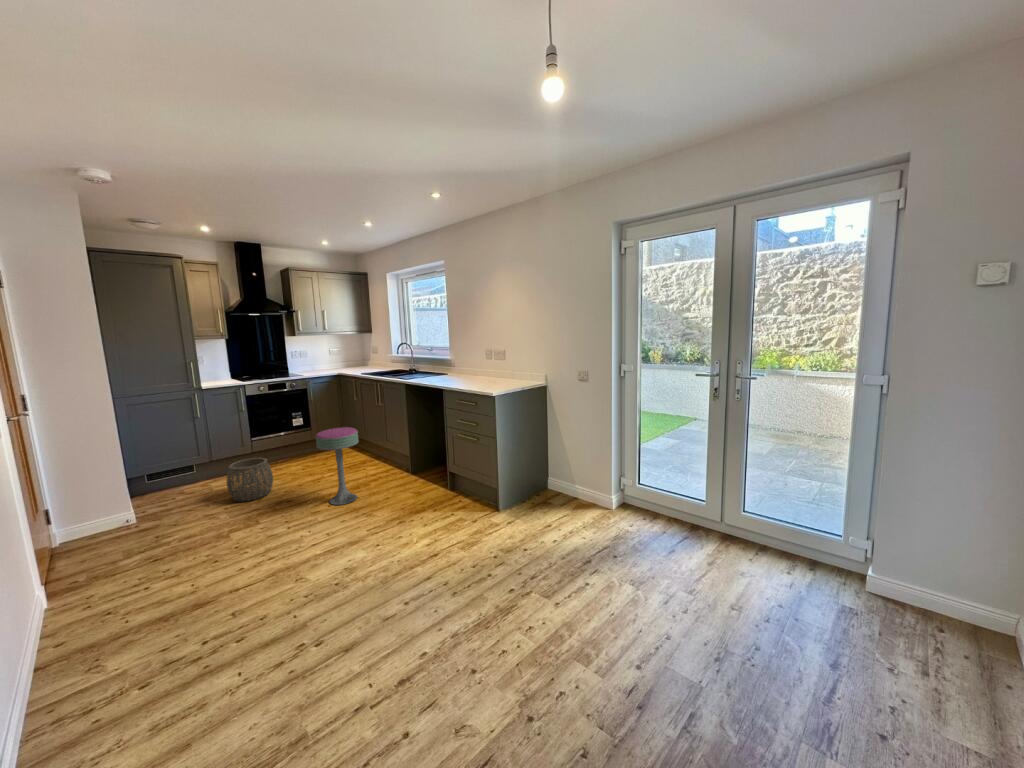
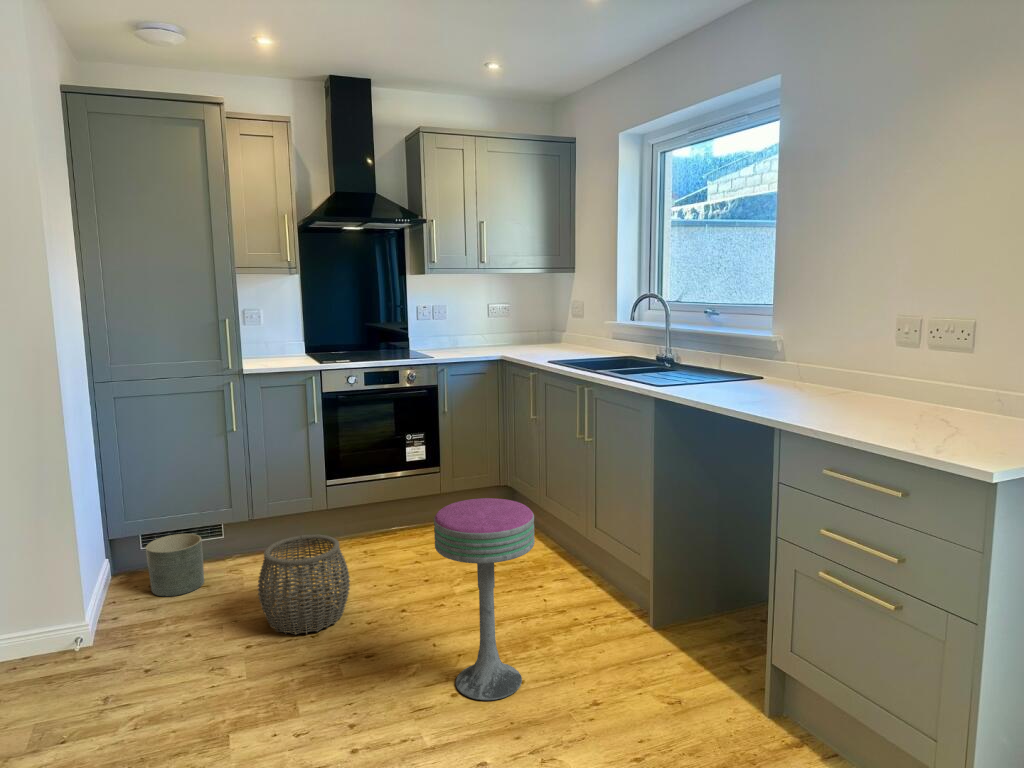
planter: none [153,470,188,501] -> present [146,534,204,596]

